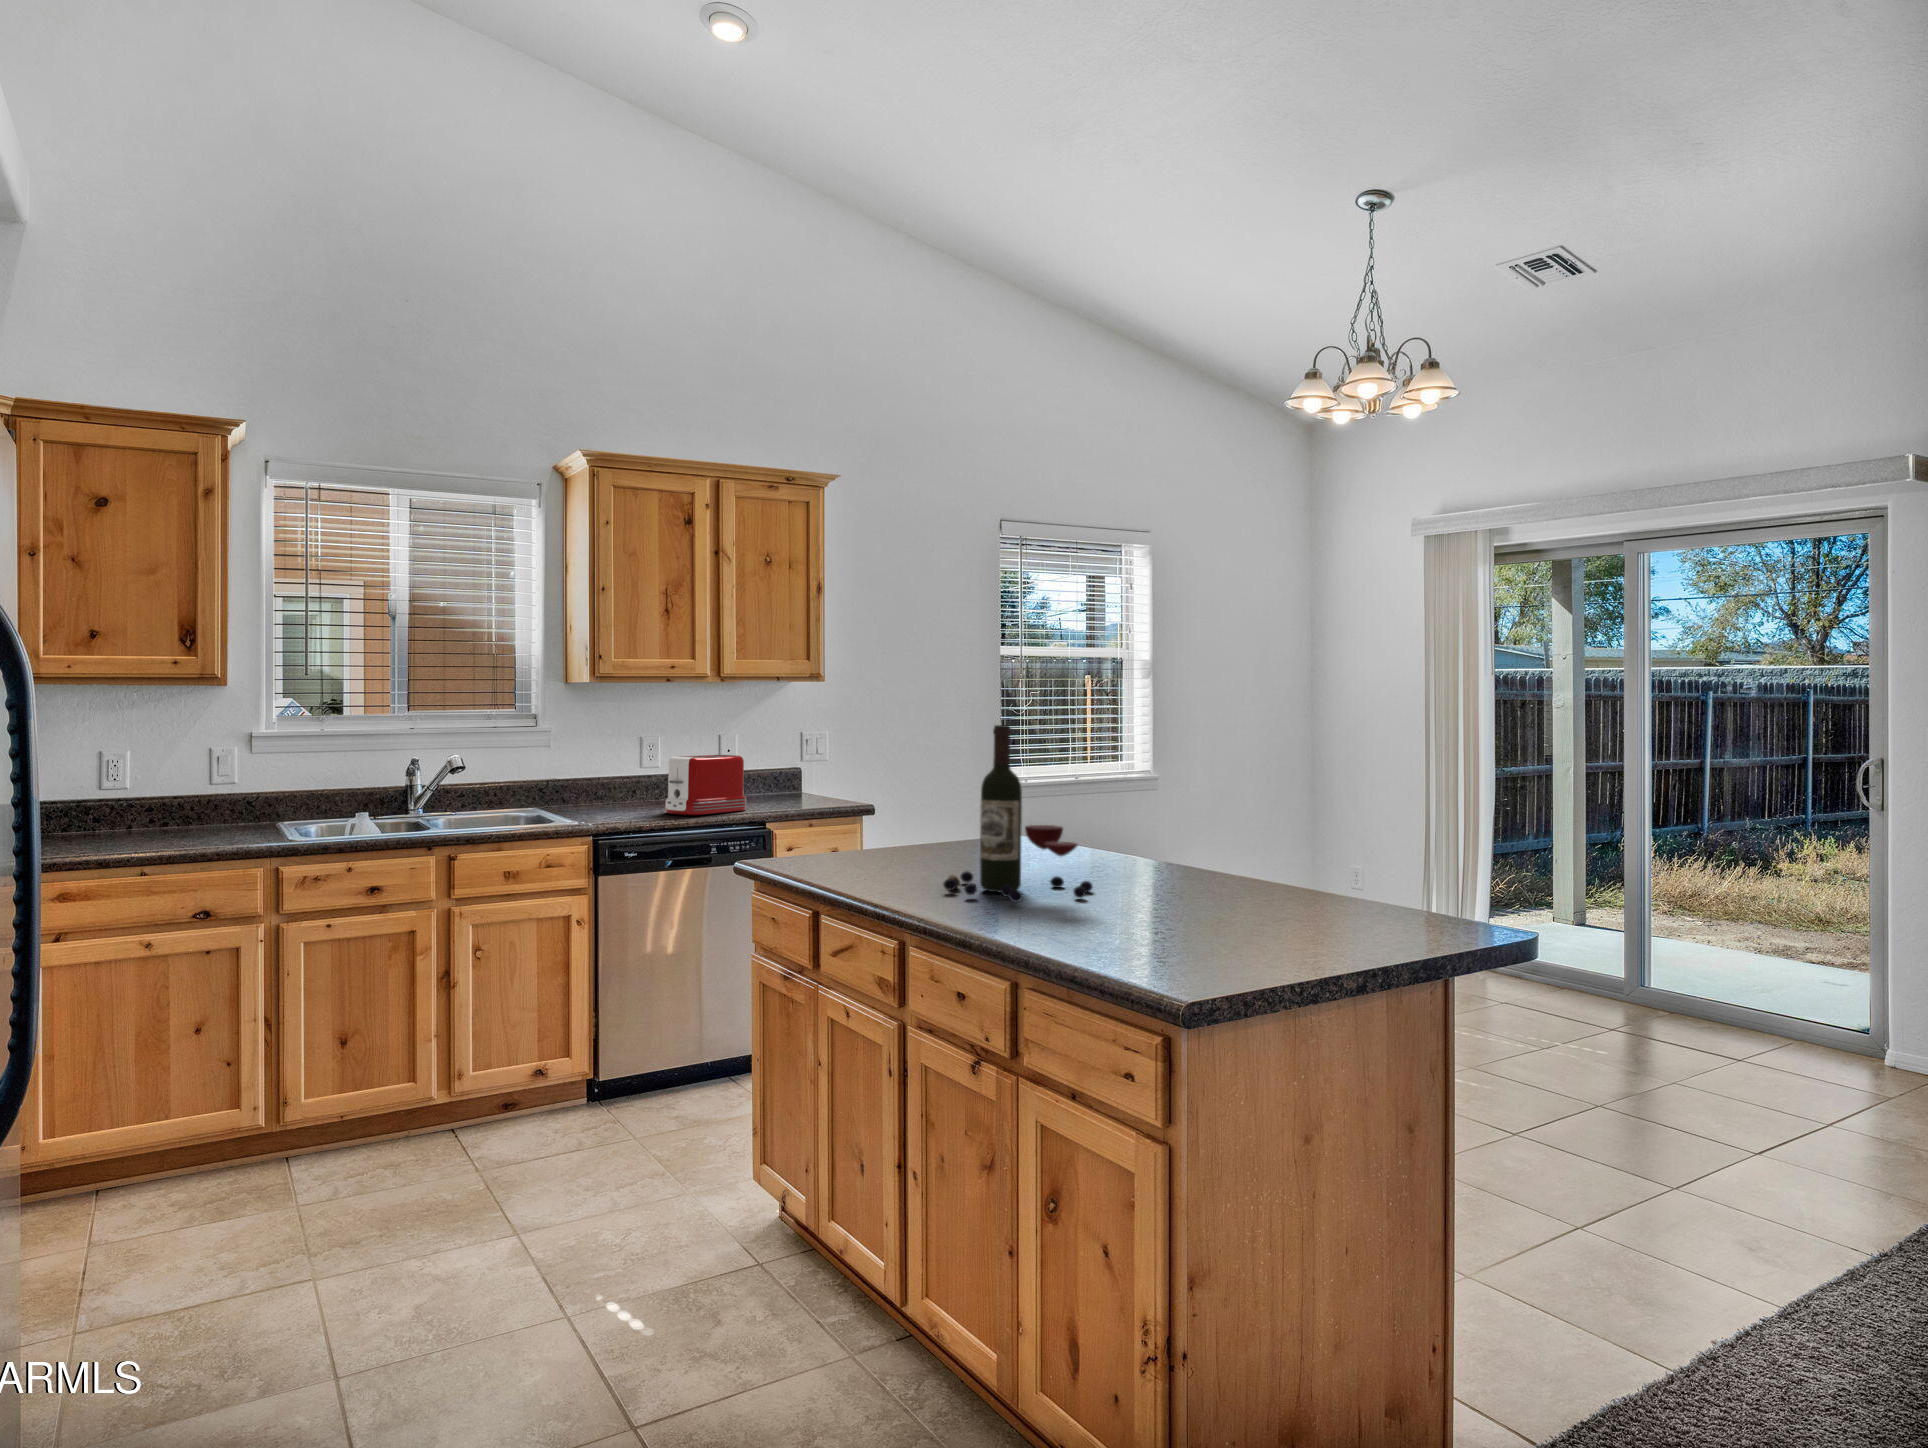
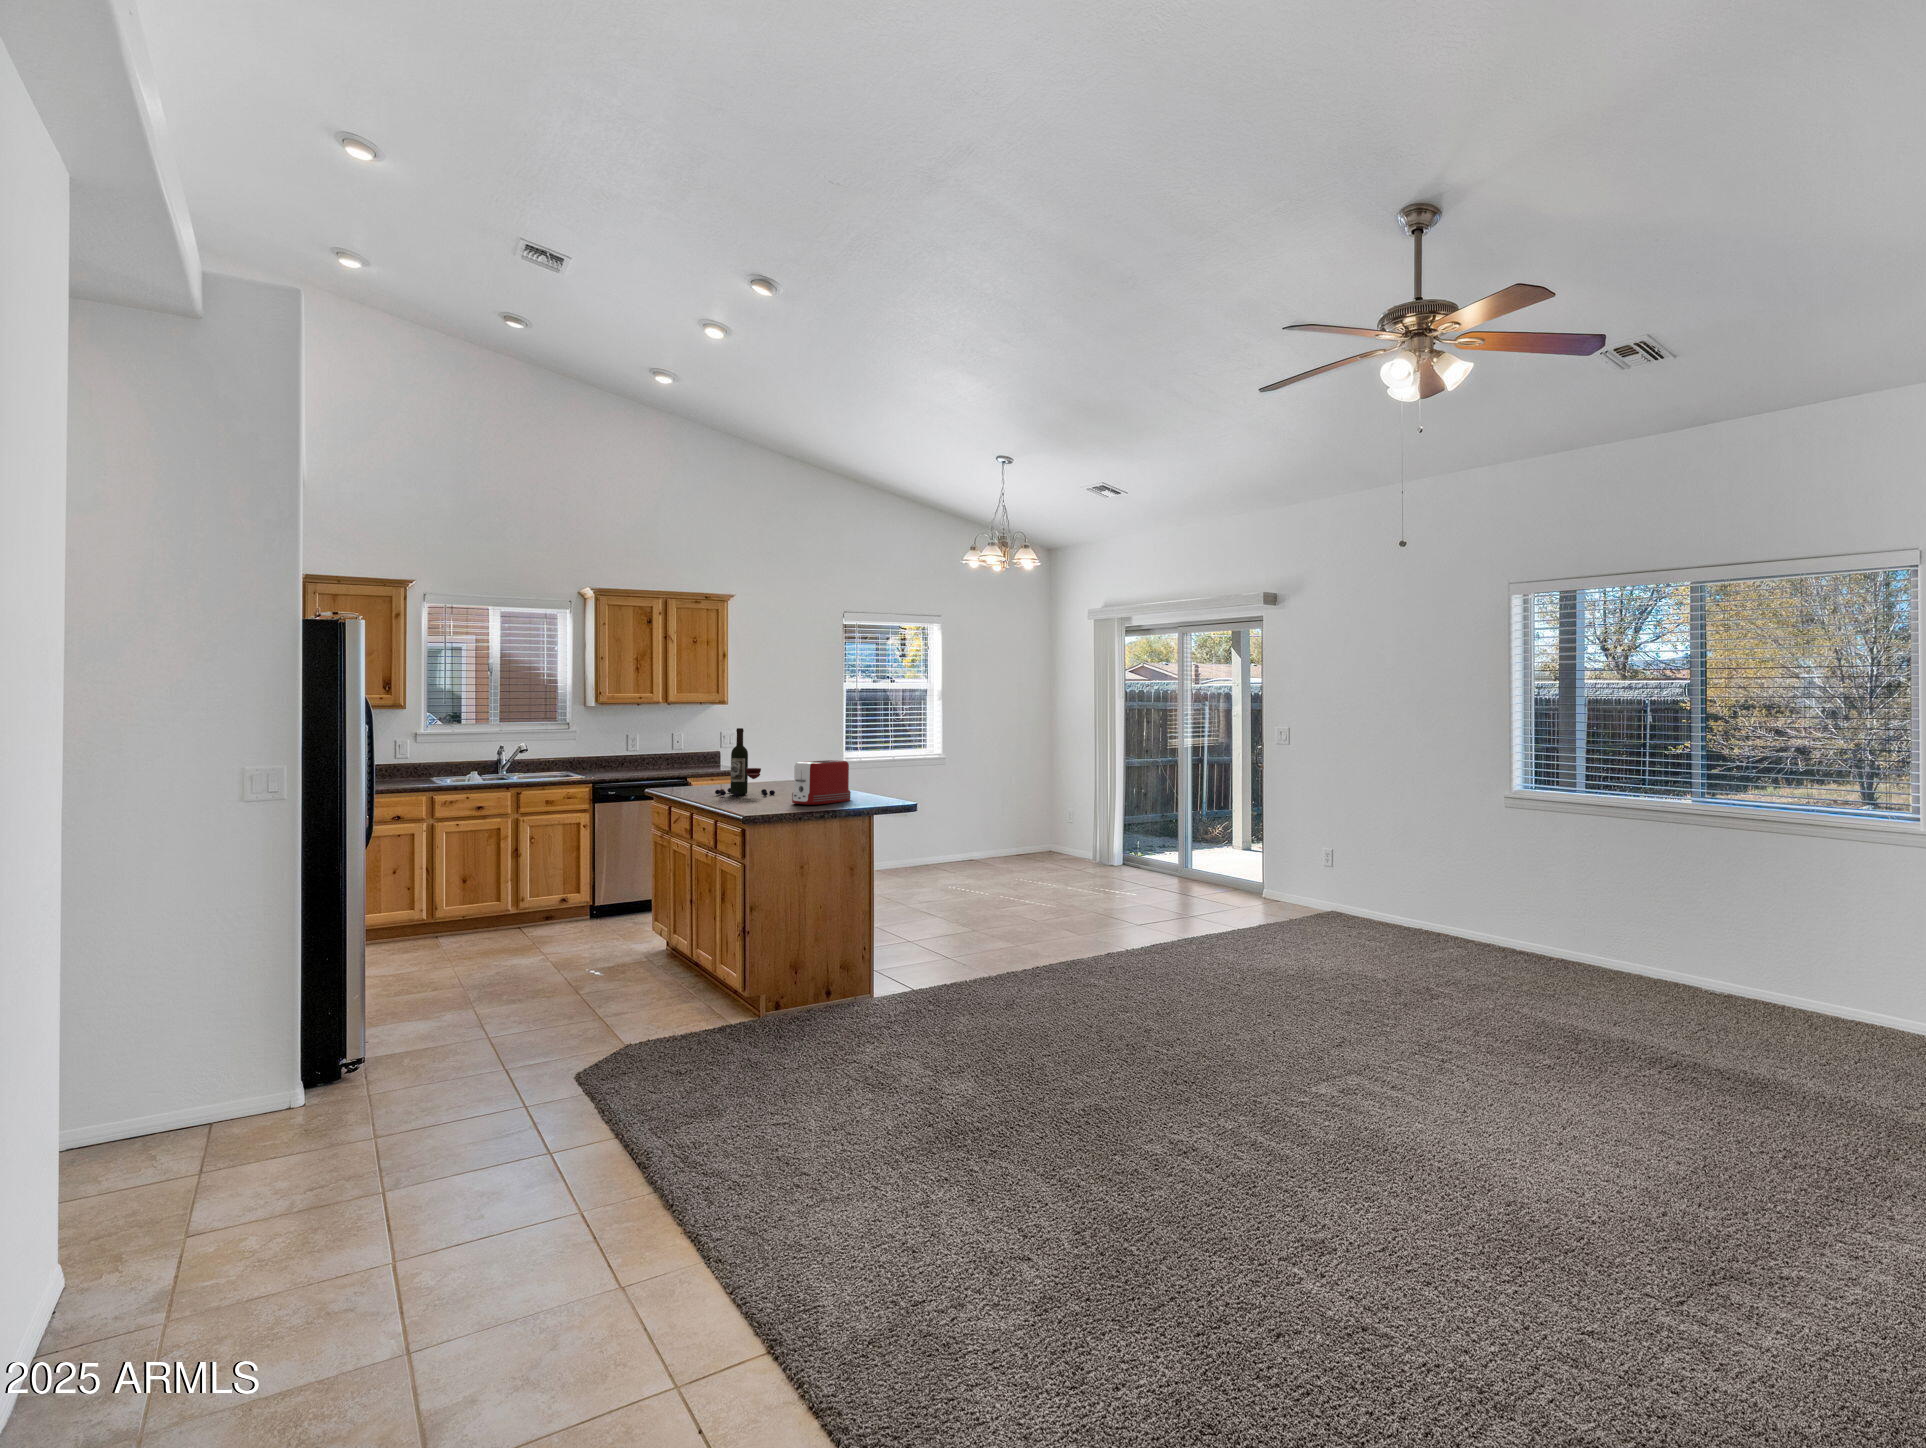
toaster: present [665,755,746,815] -> present [792,760,851,805]

